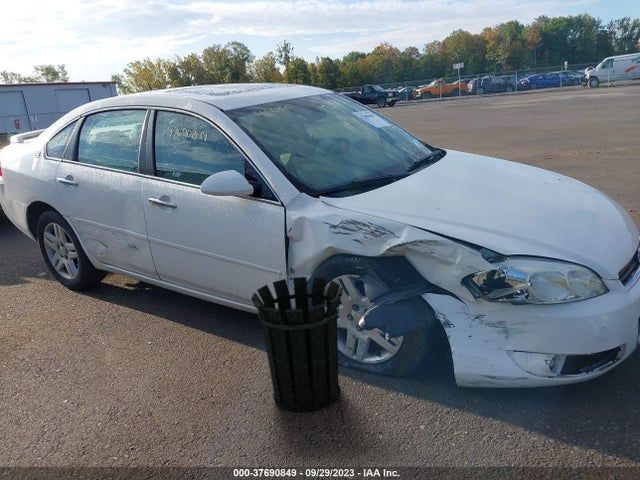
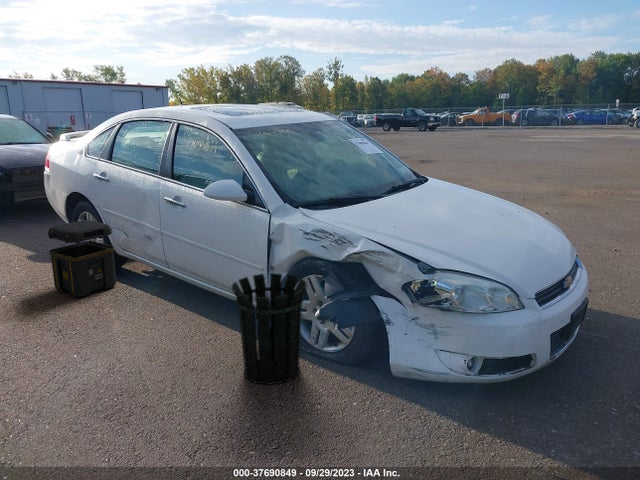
toolbox: none [12,233,98,324] -> present [48,220,116,297]

